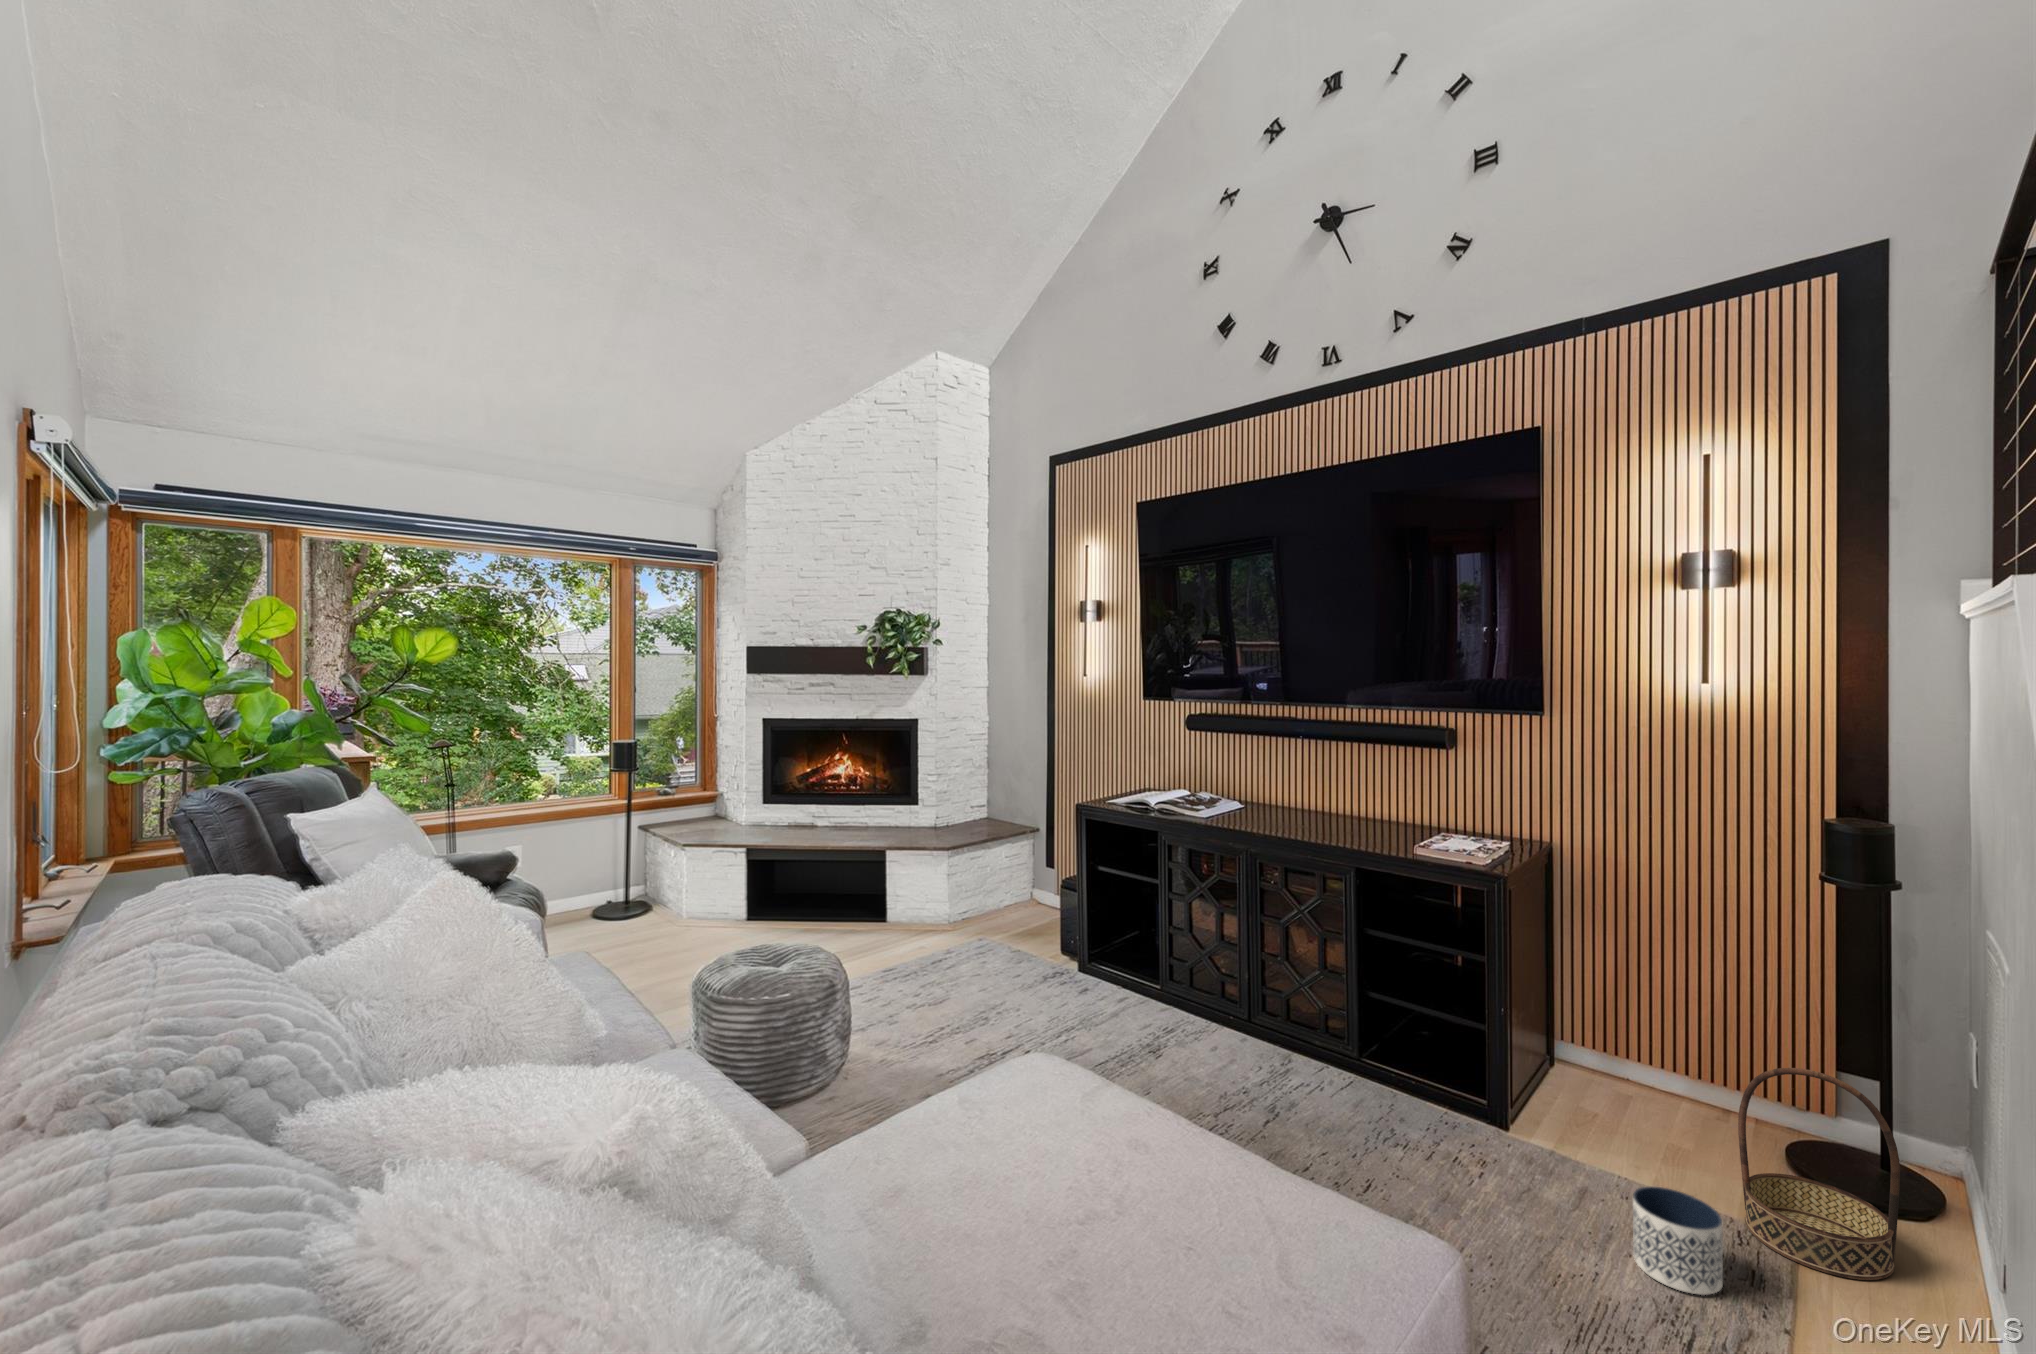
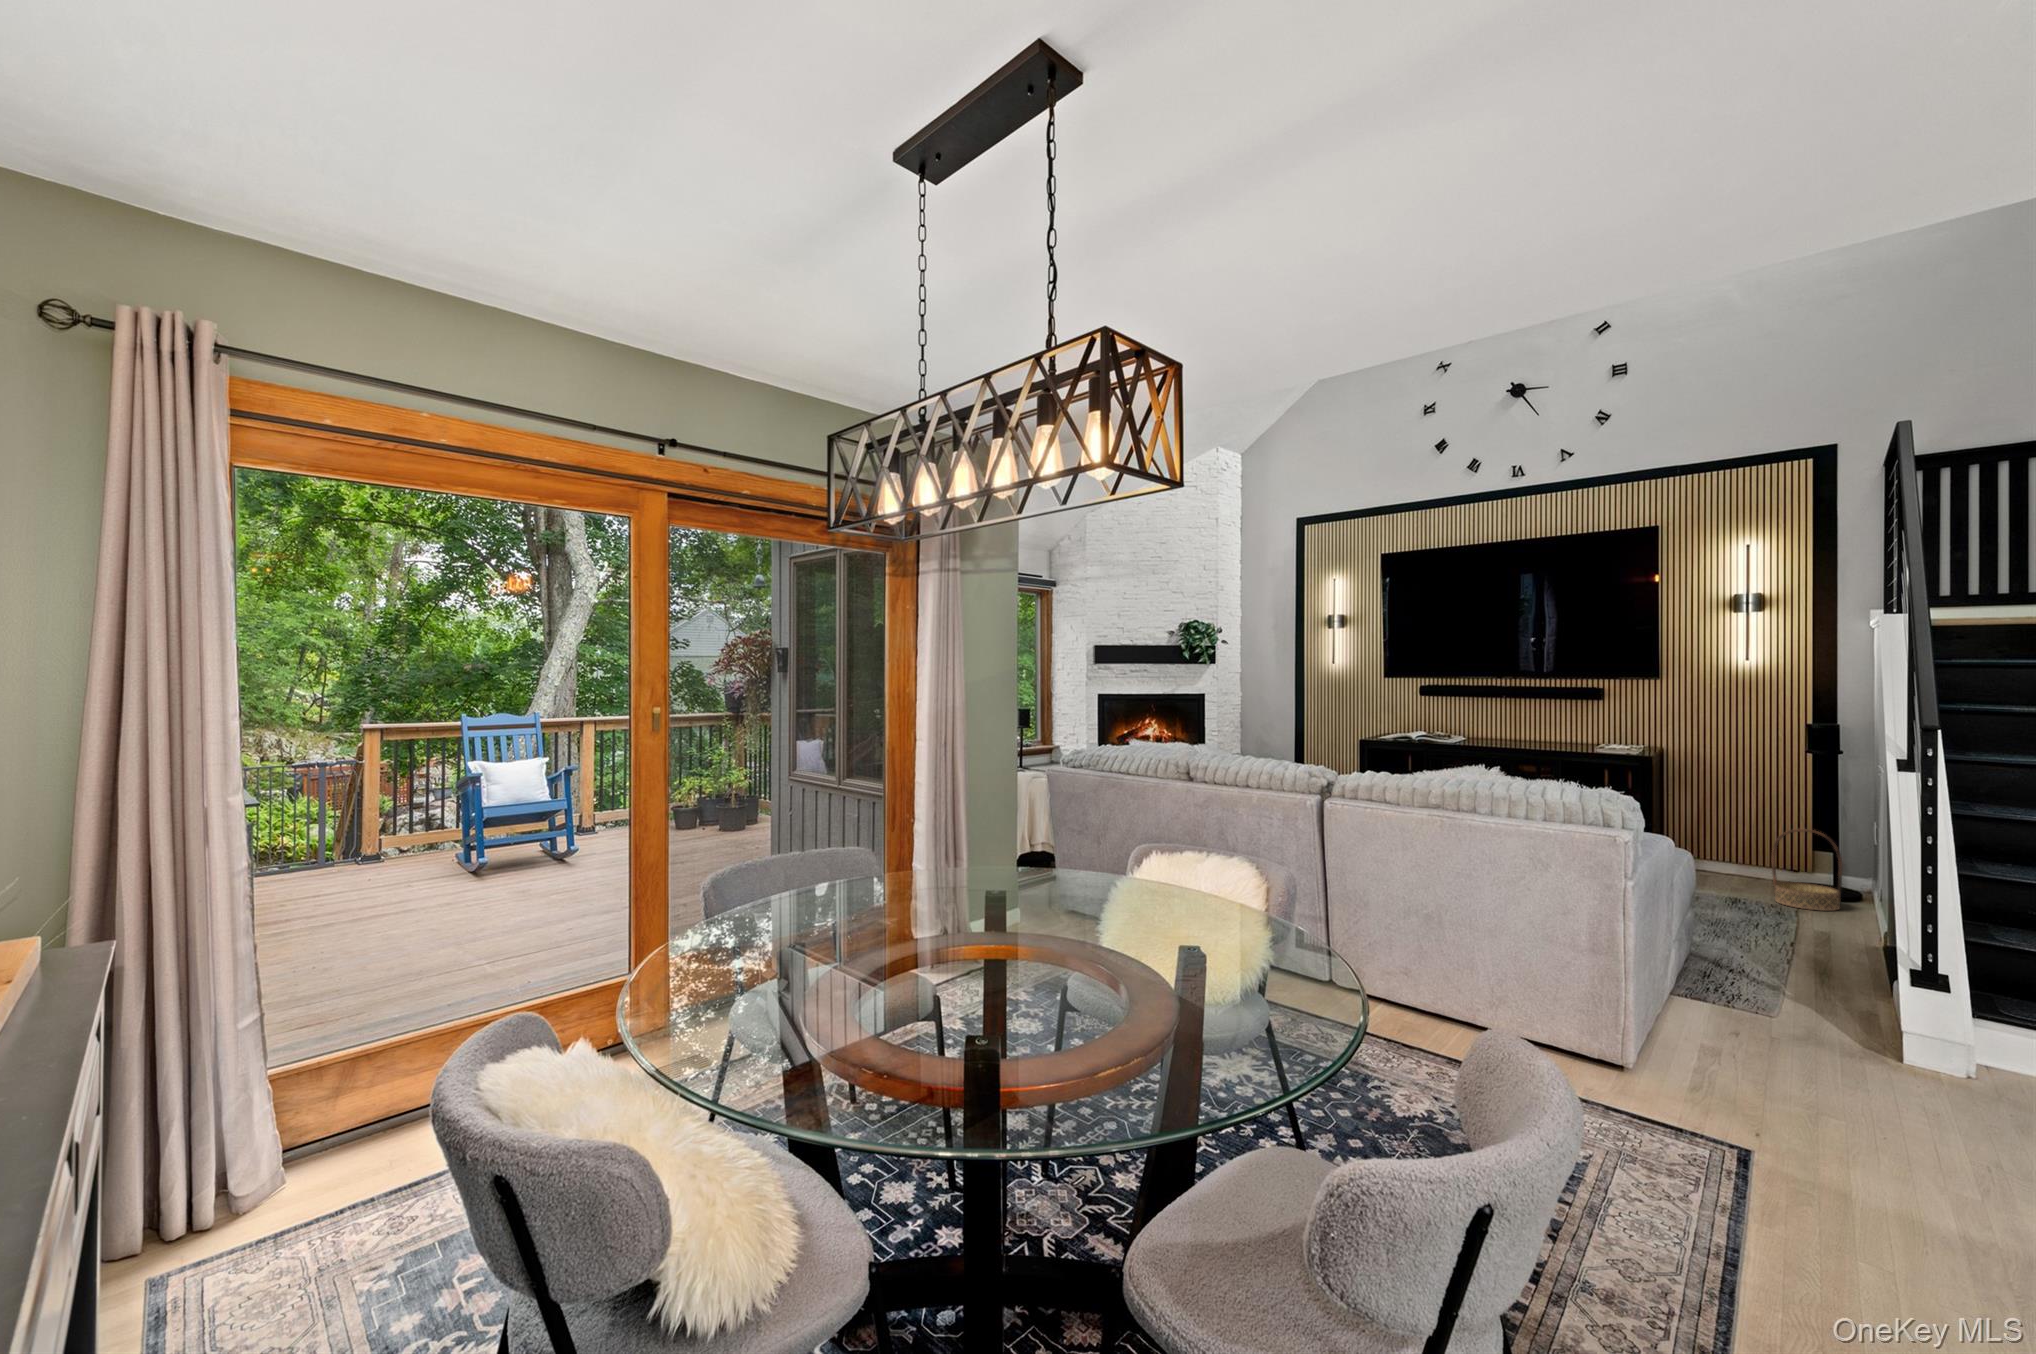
planter: present [1633,1187,1723,1295] -> none [1729,880,1769,915]

